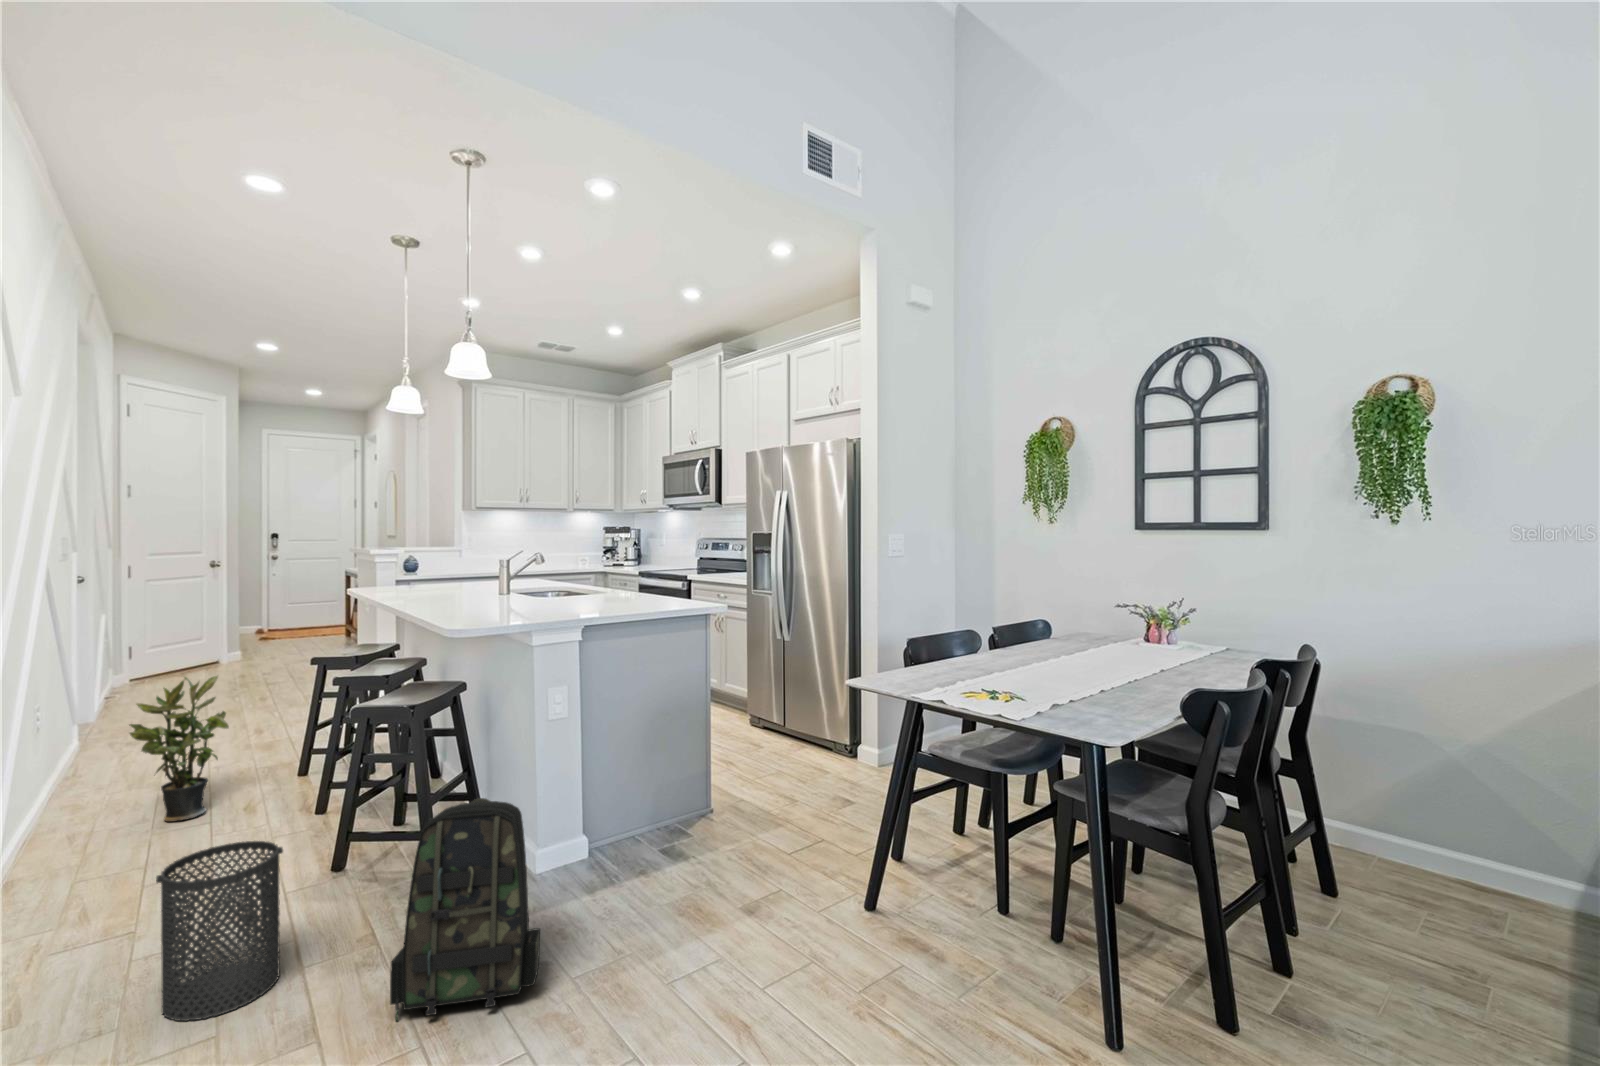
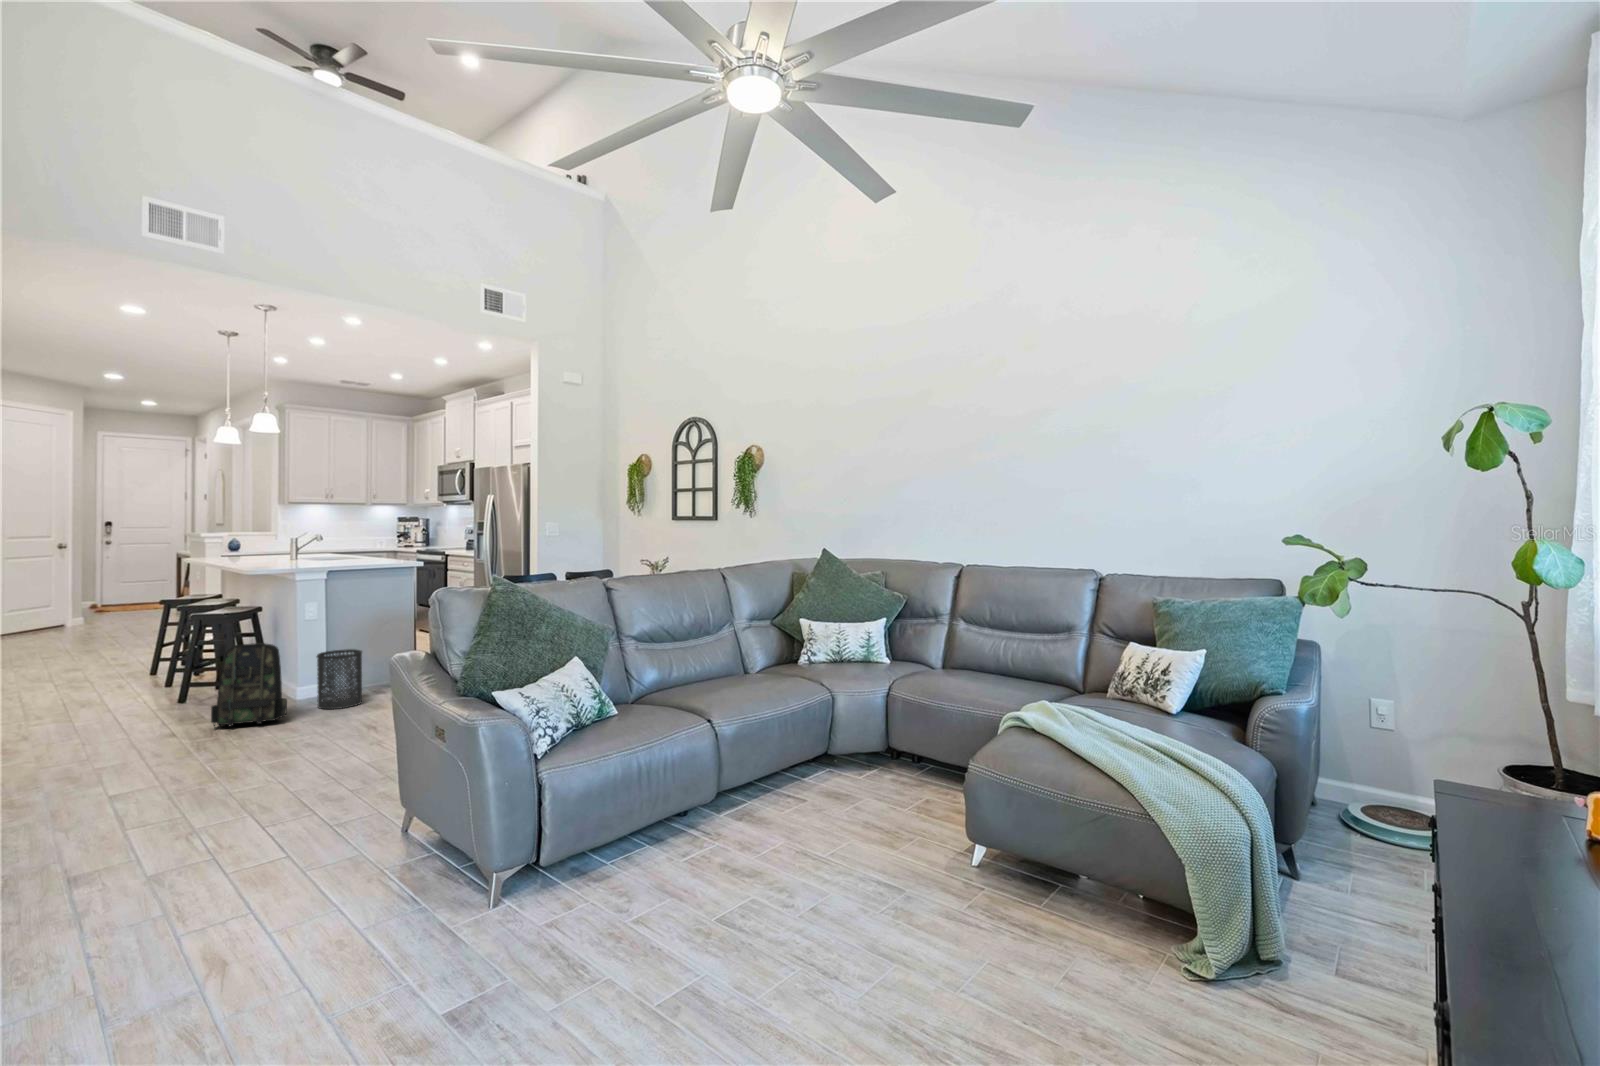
potted plant: present [129,676,229,822] -> none [43,605,107,690]
trash can: present [156,841,283,1021] -> present [317,649,362,709]

